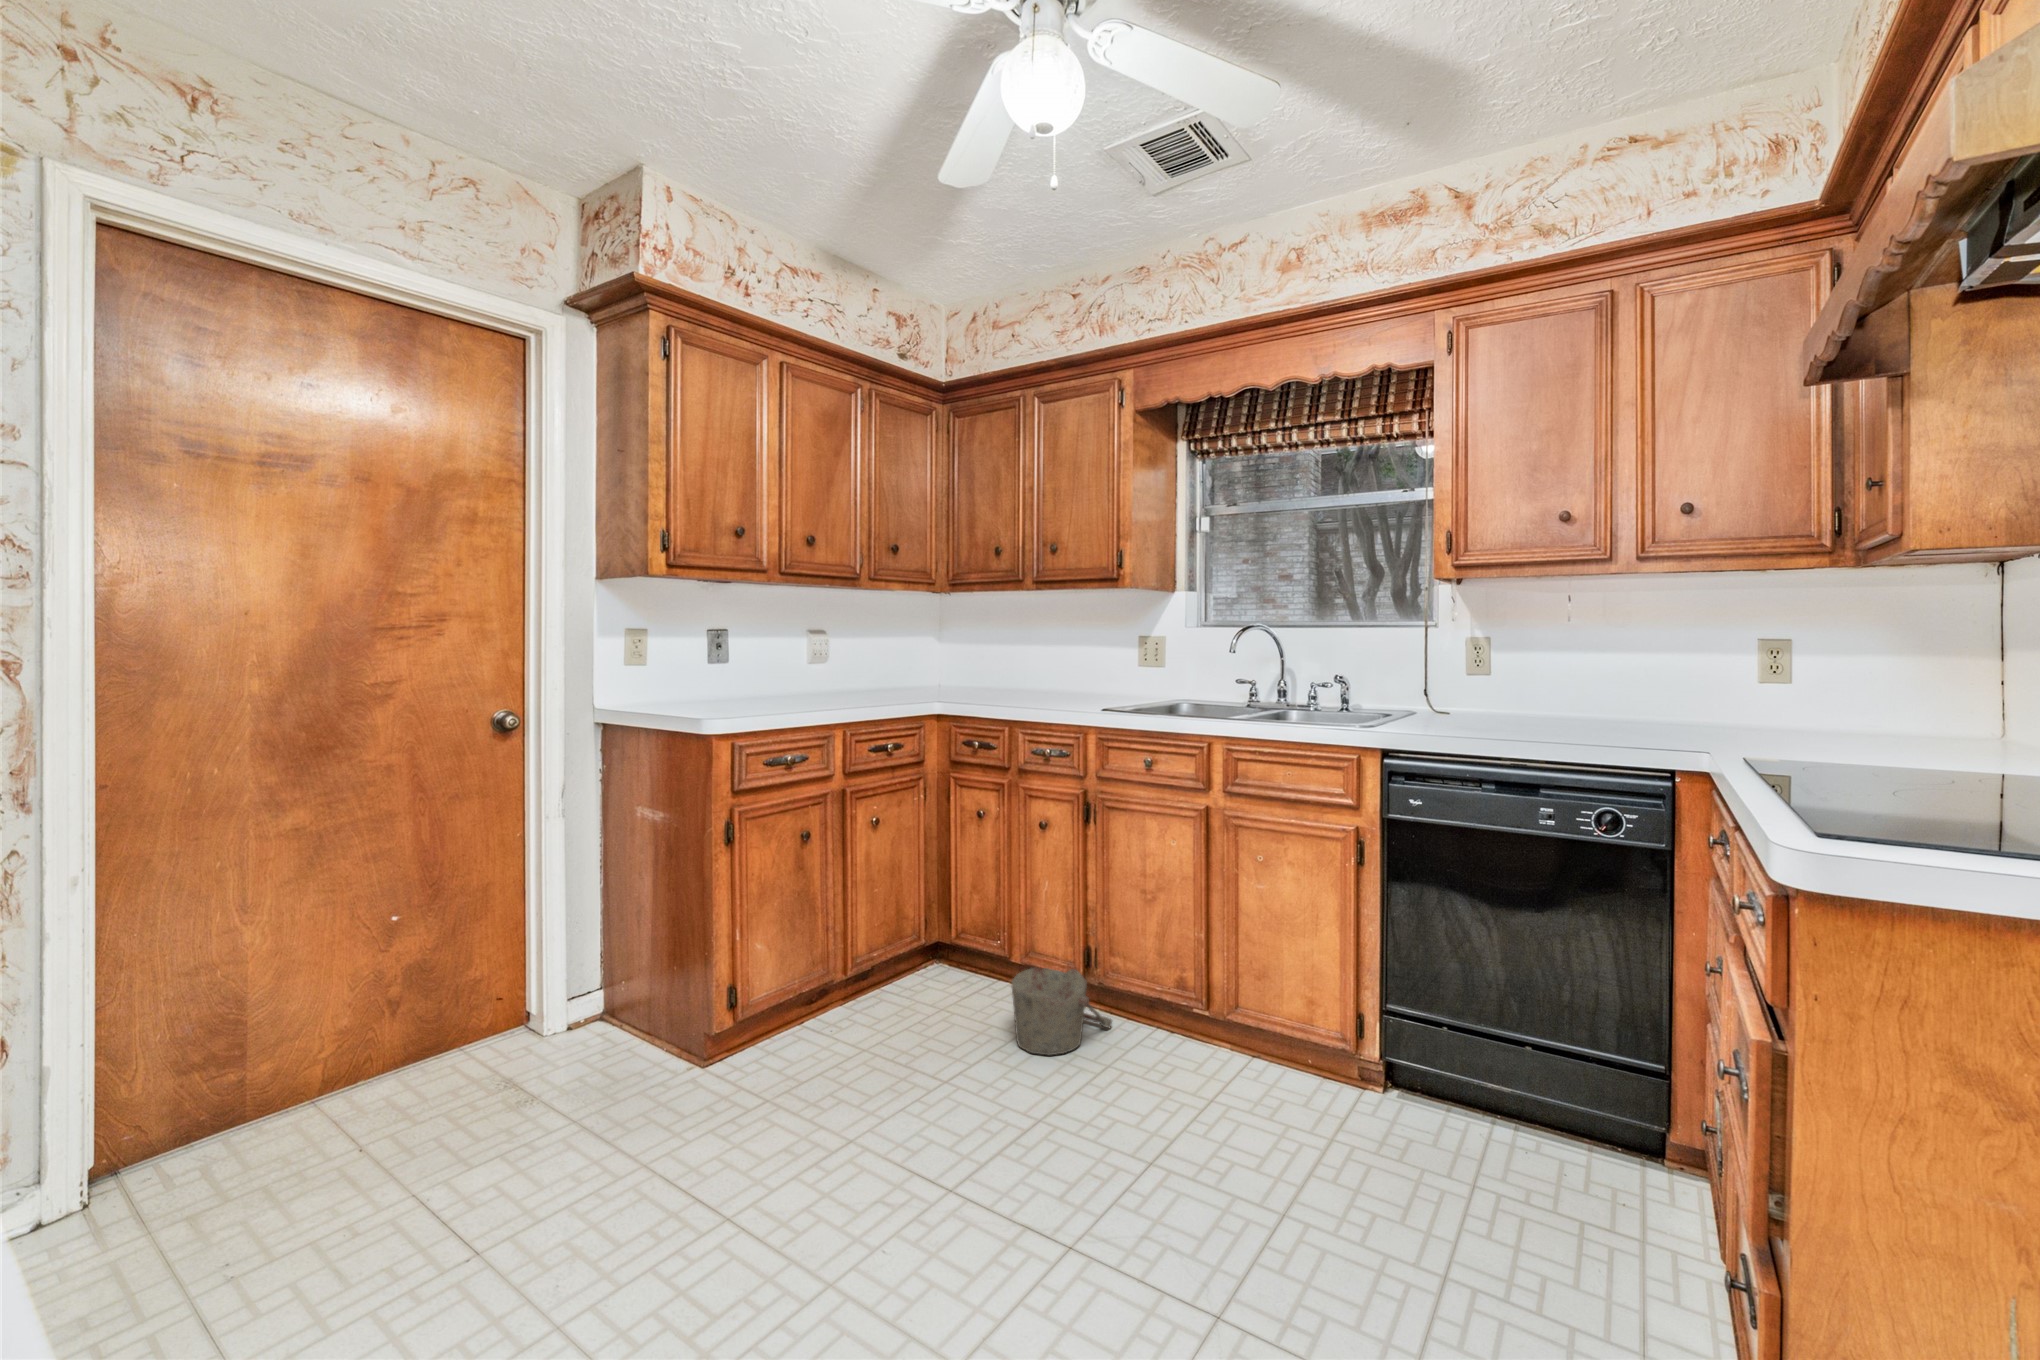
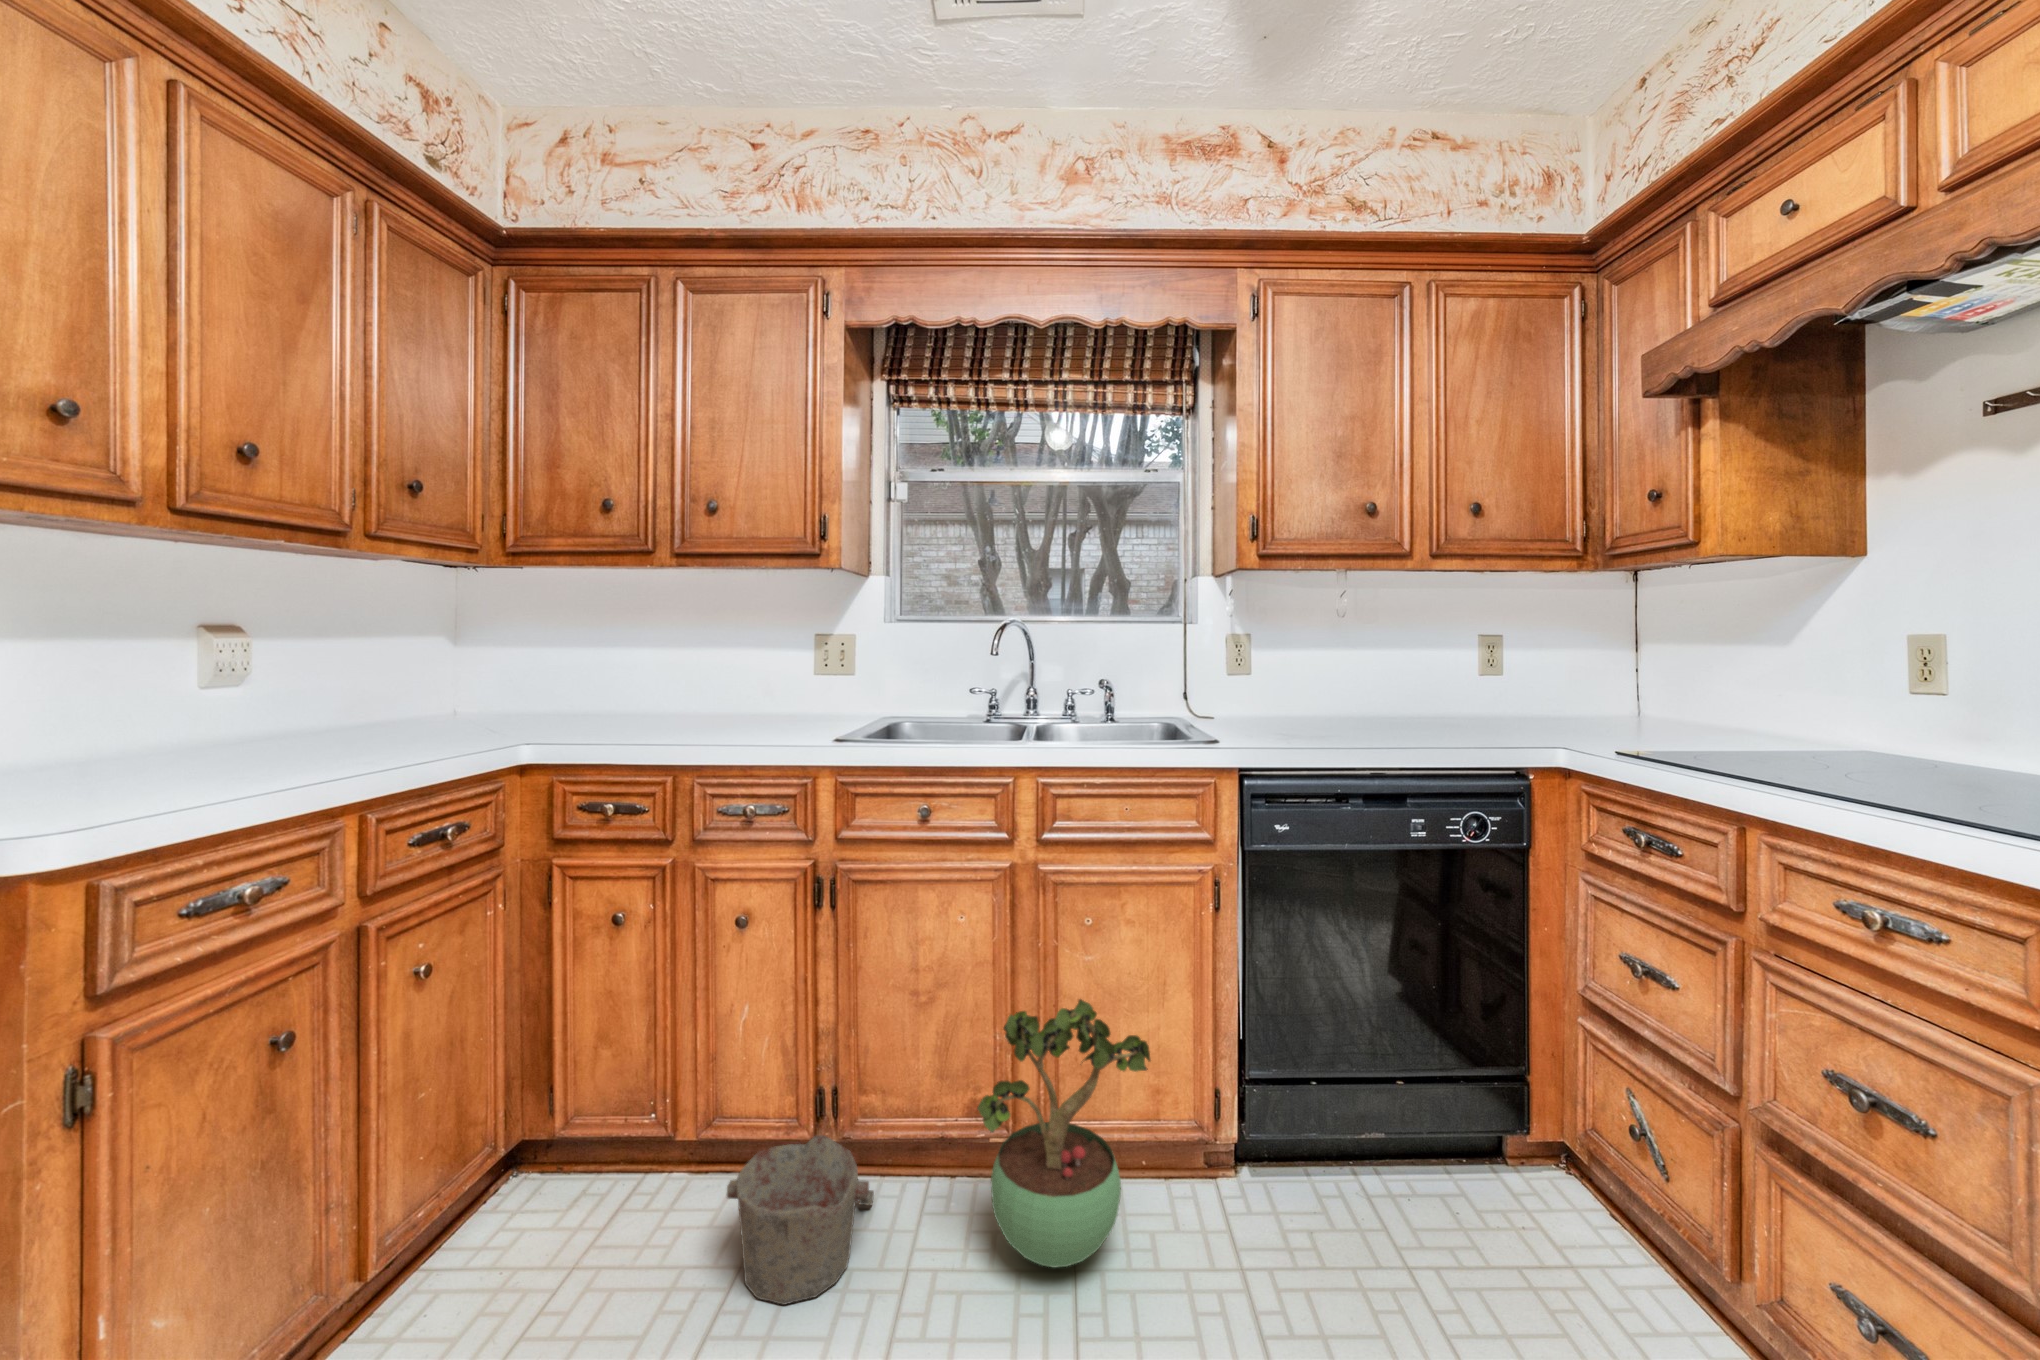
potted plant: none [1150,897,1269,1087] -> present [977,999,1150,1267]

